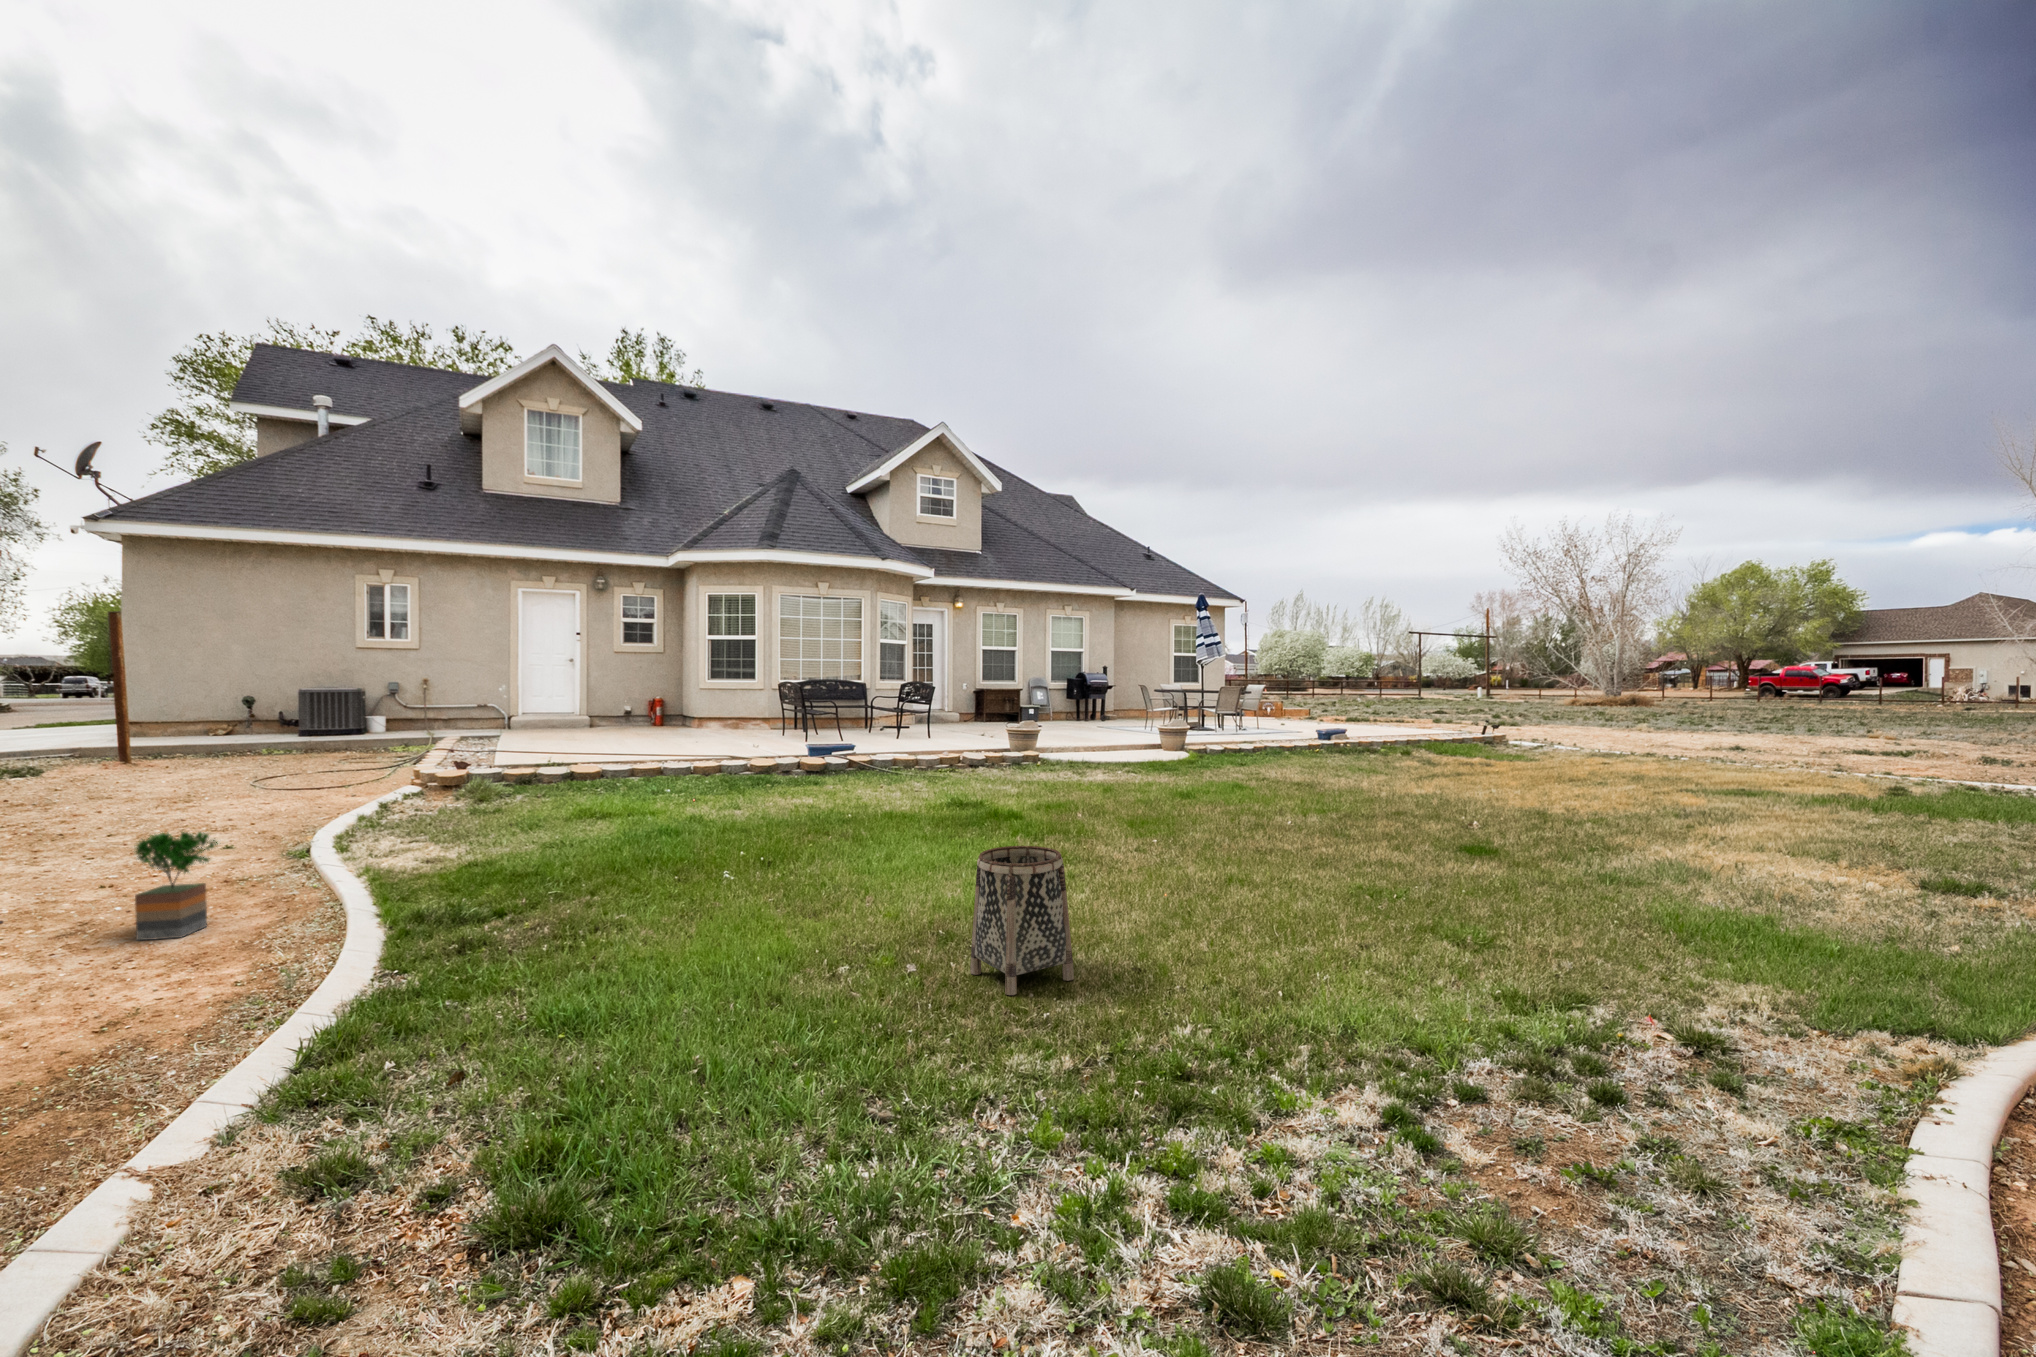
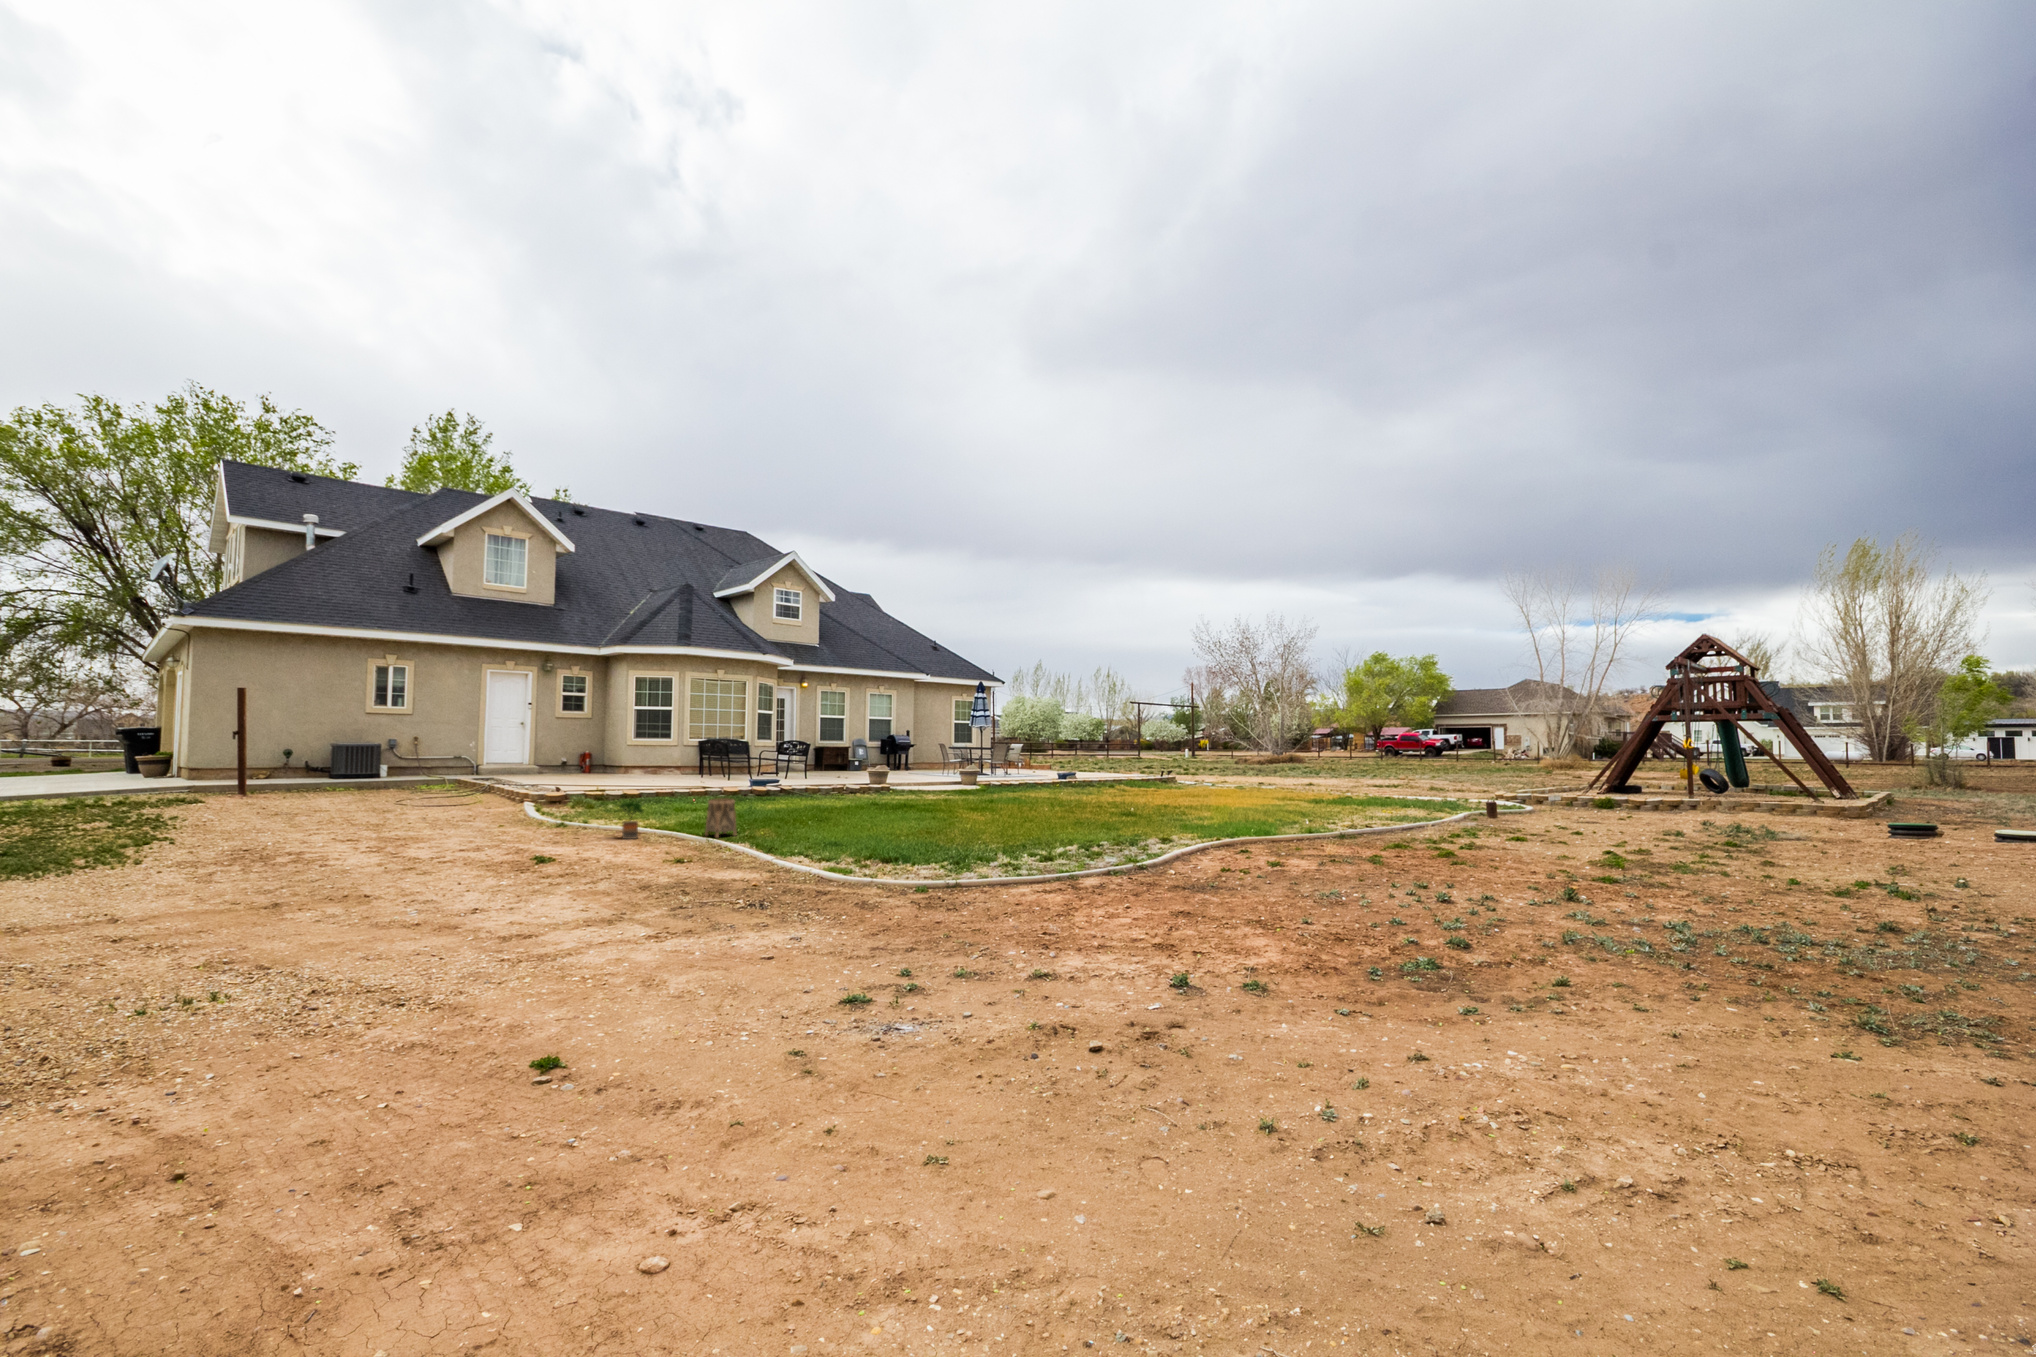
basket: present [970,846,1074,995] -> present [705,798,737,837]

